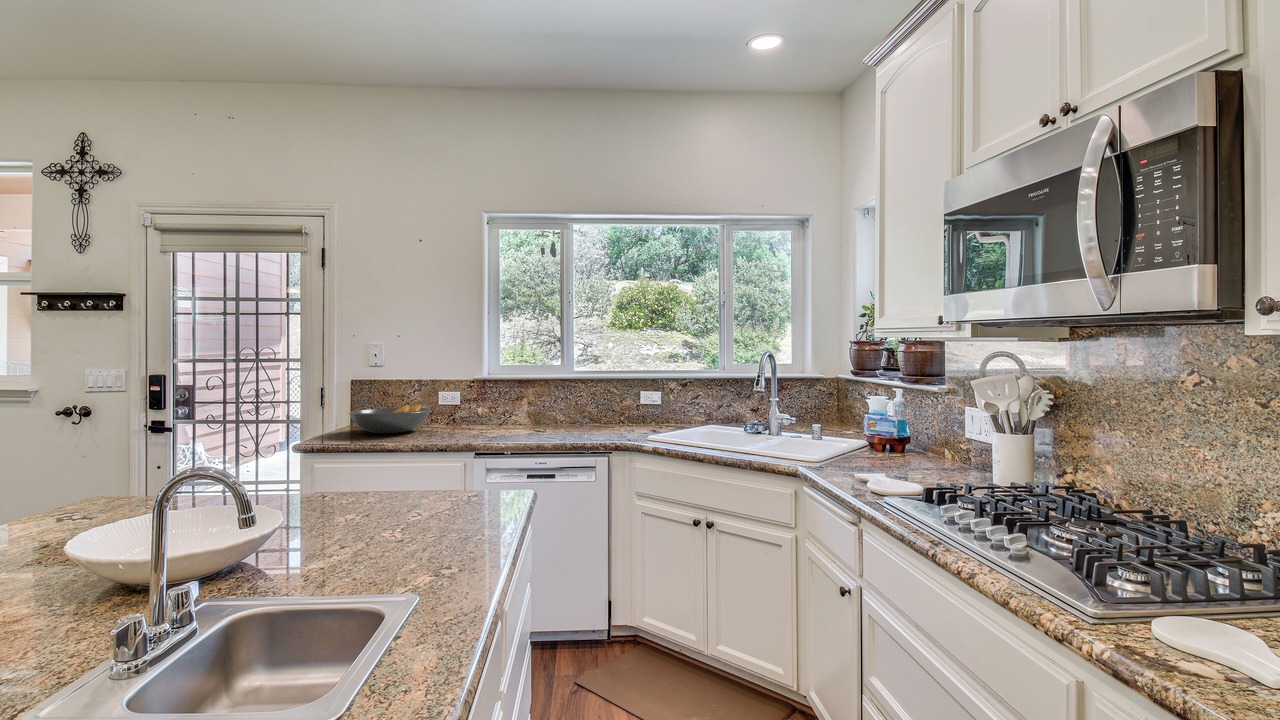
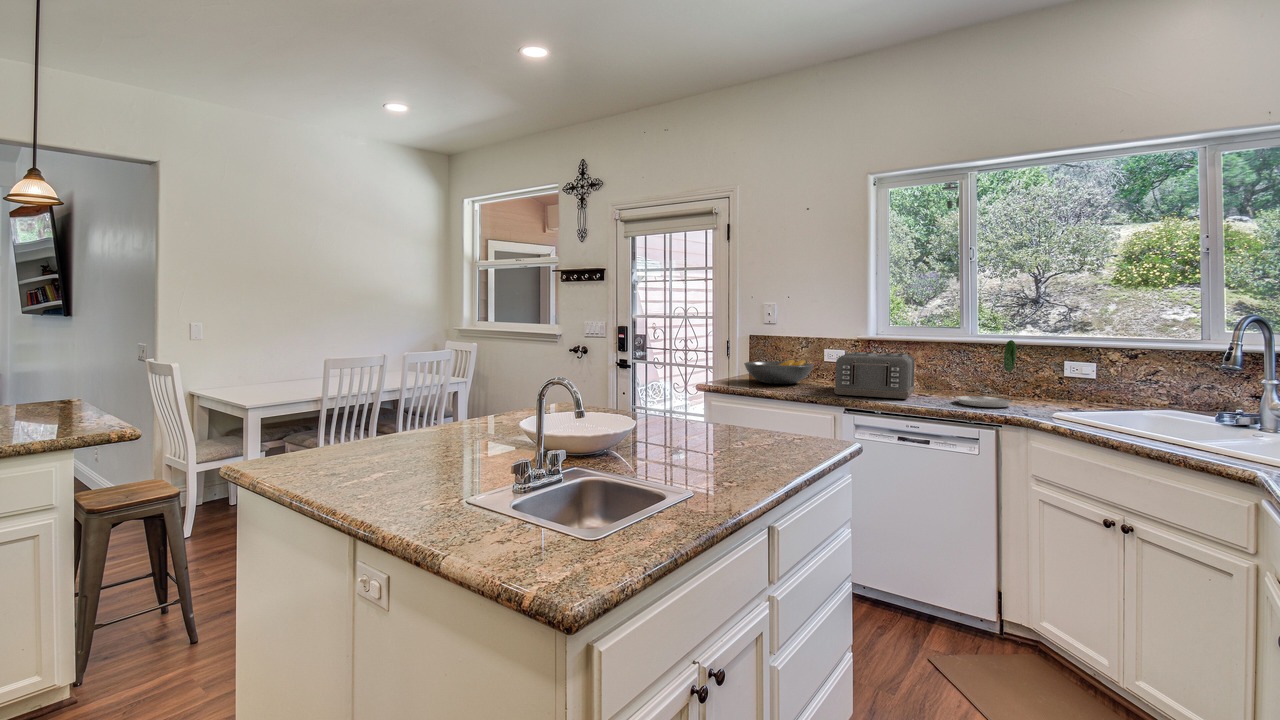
plate: none [570,377,615,437] -> present [955,340,1016,407]
toaster: none [460,393,531,439] -> present [834,352,915,399]

